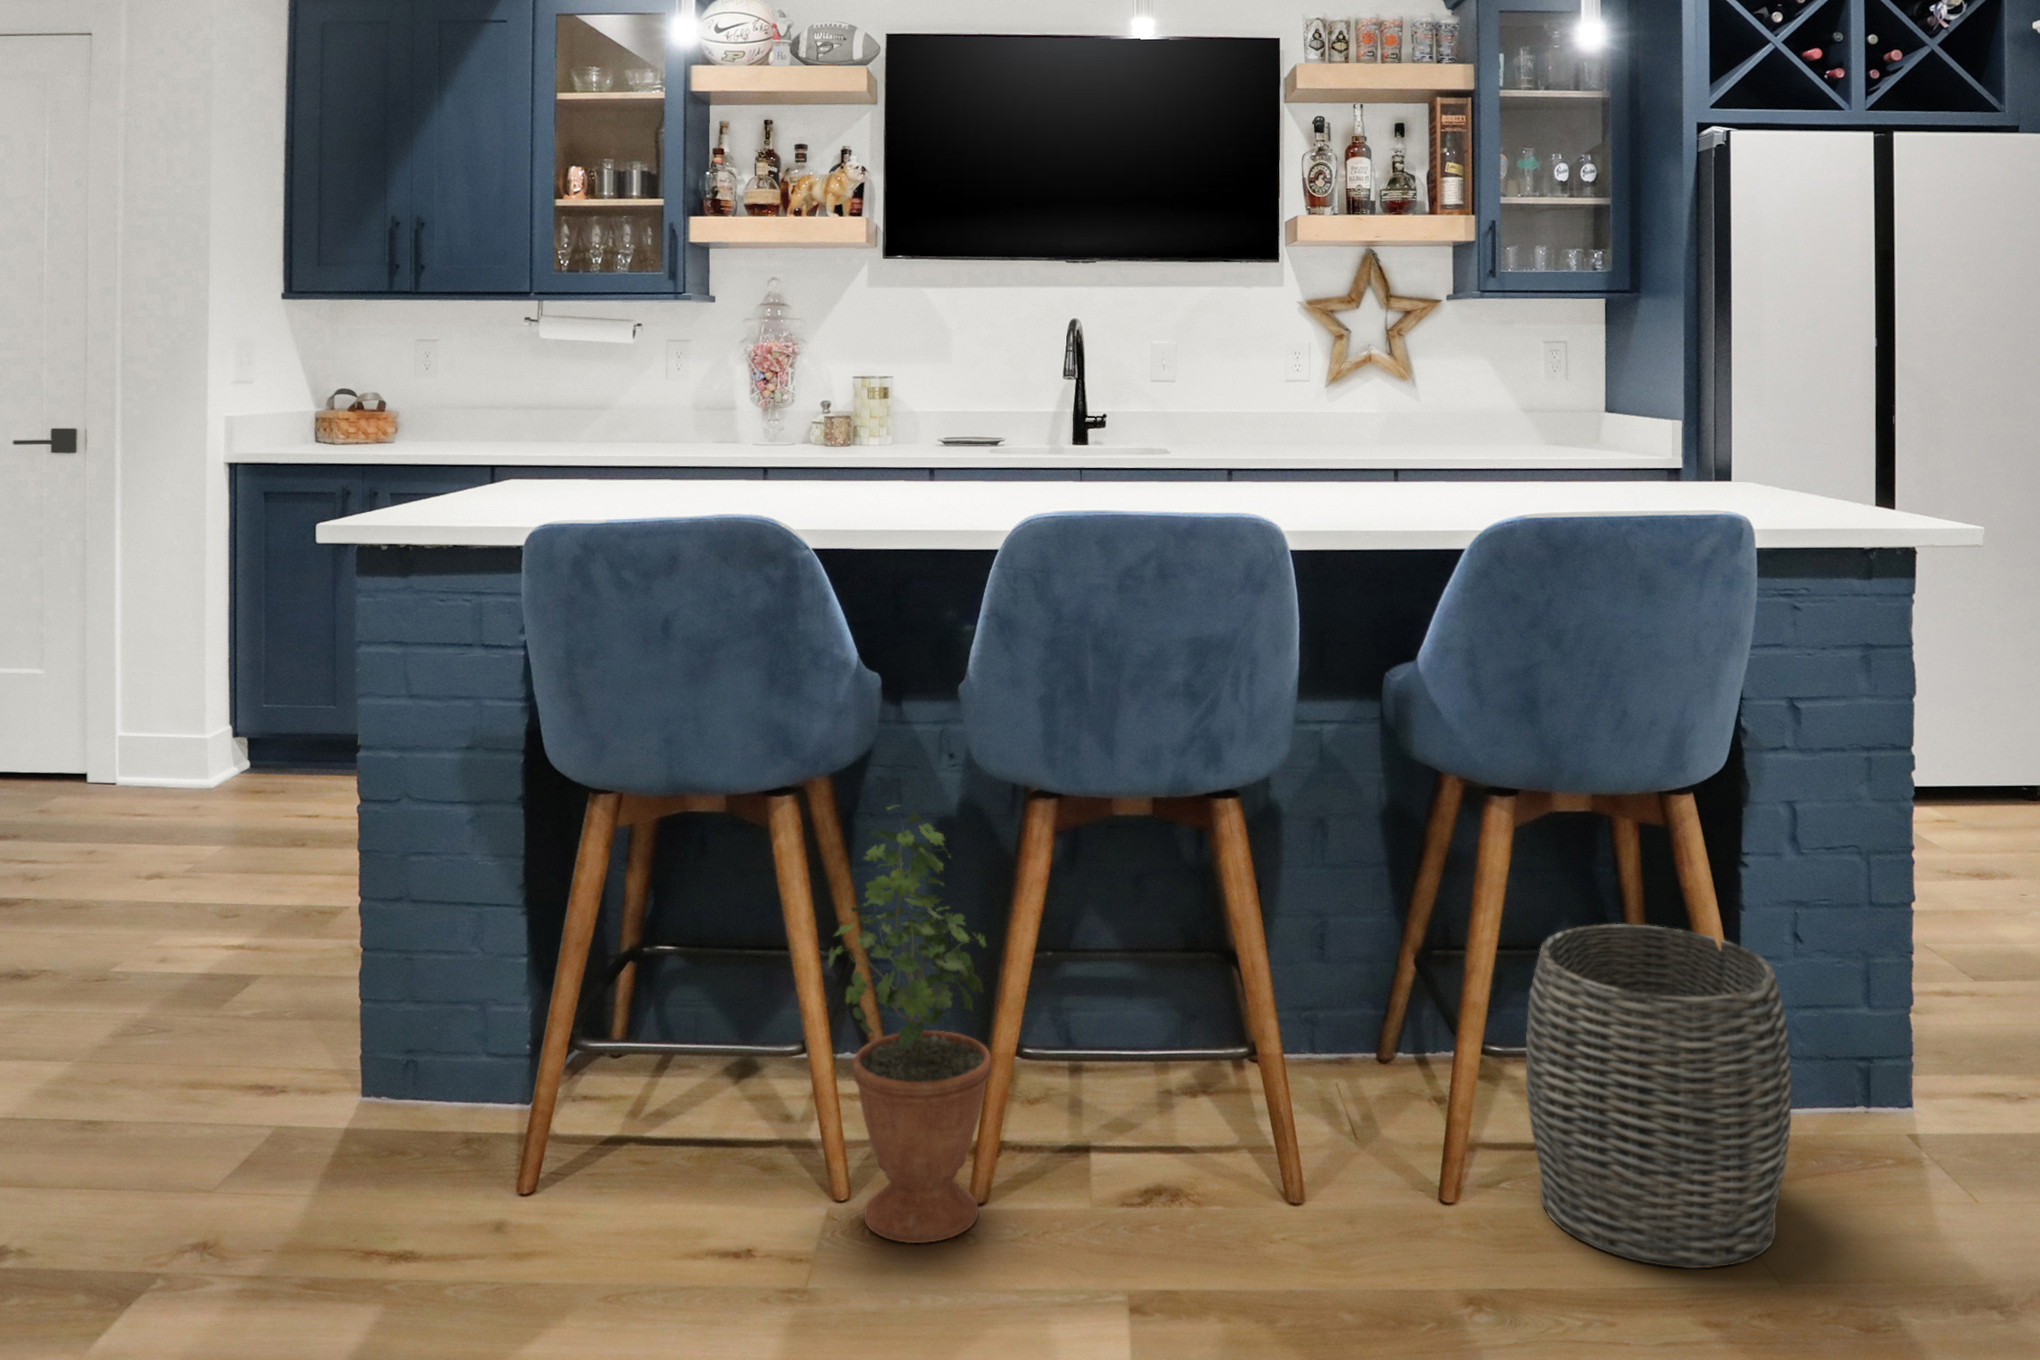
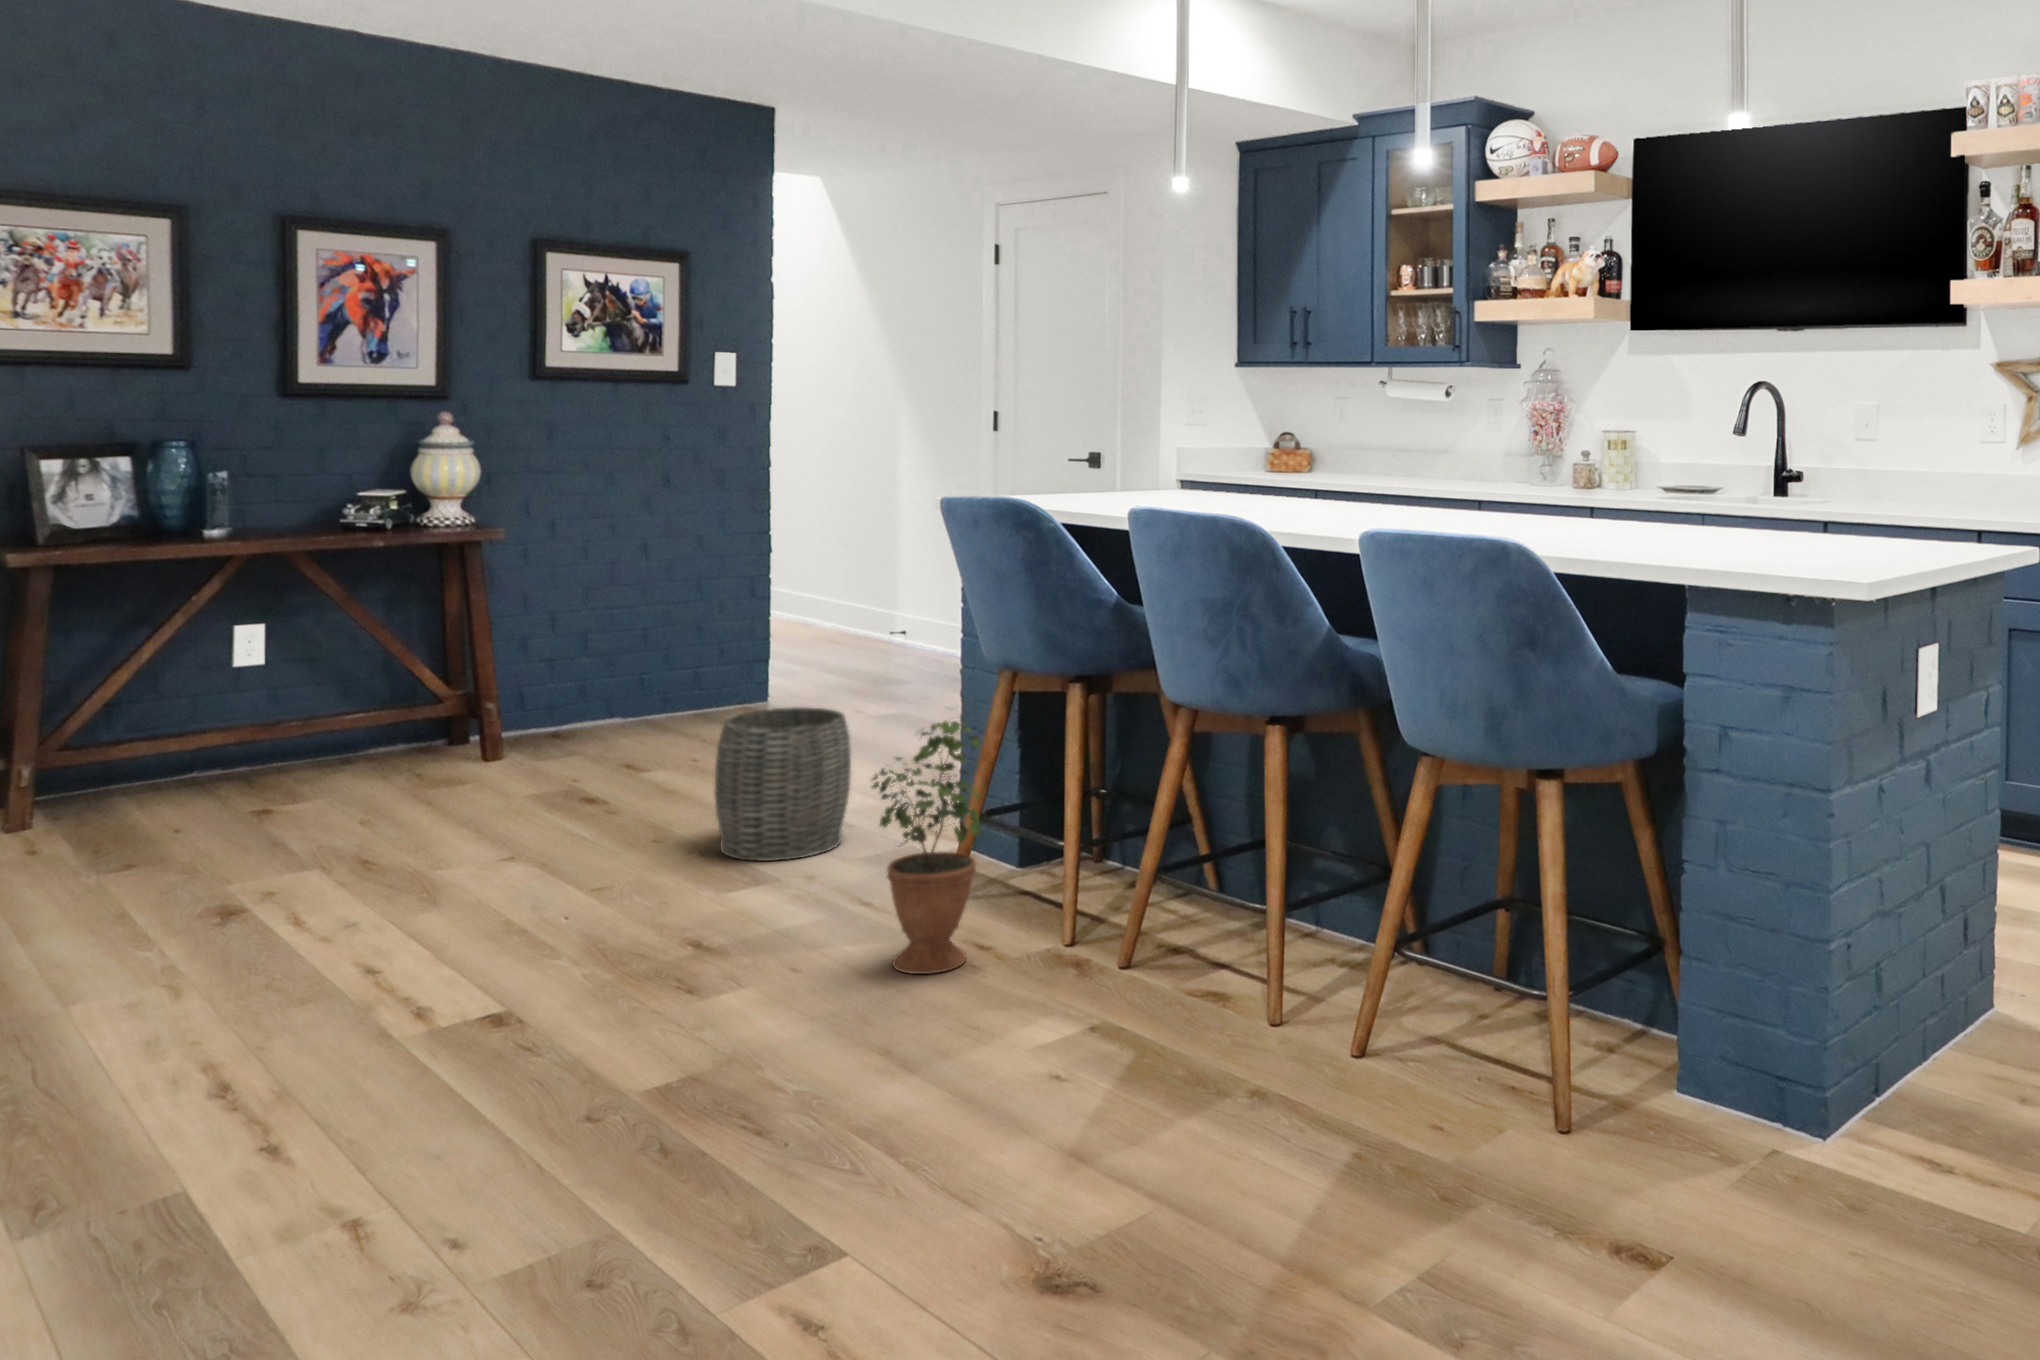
woven basket: present [1526,924,1791,1268] -> present [715,707,851,861]

